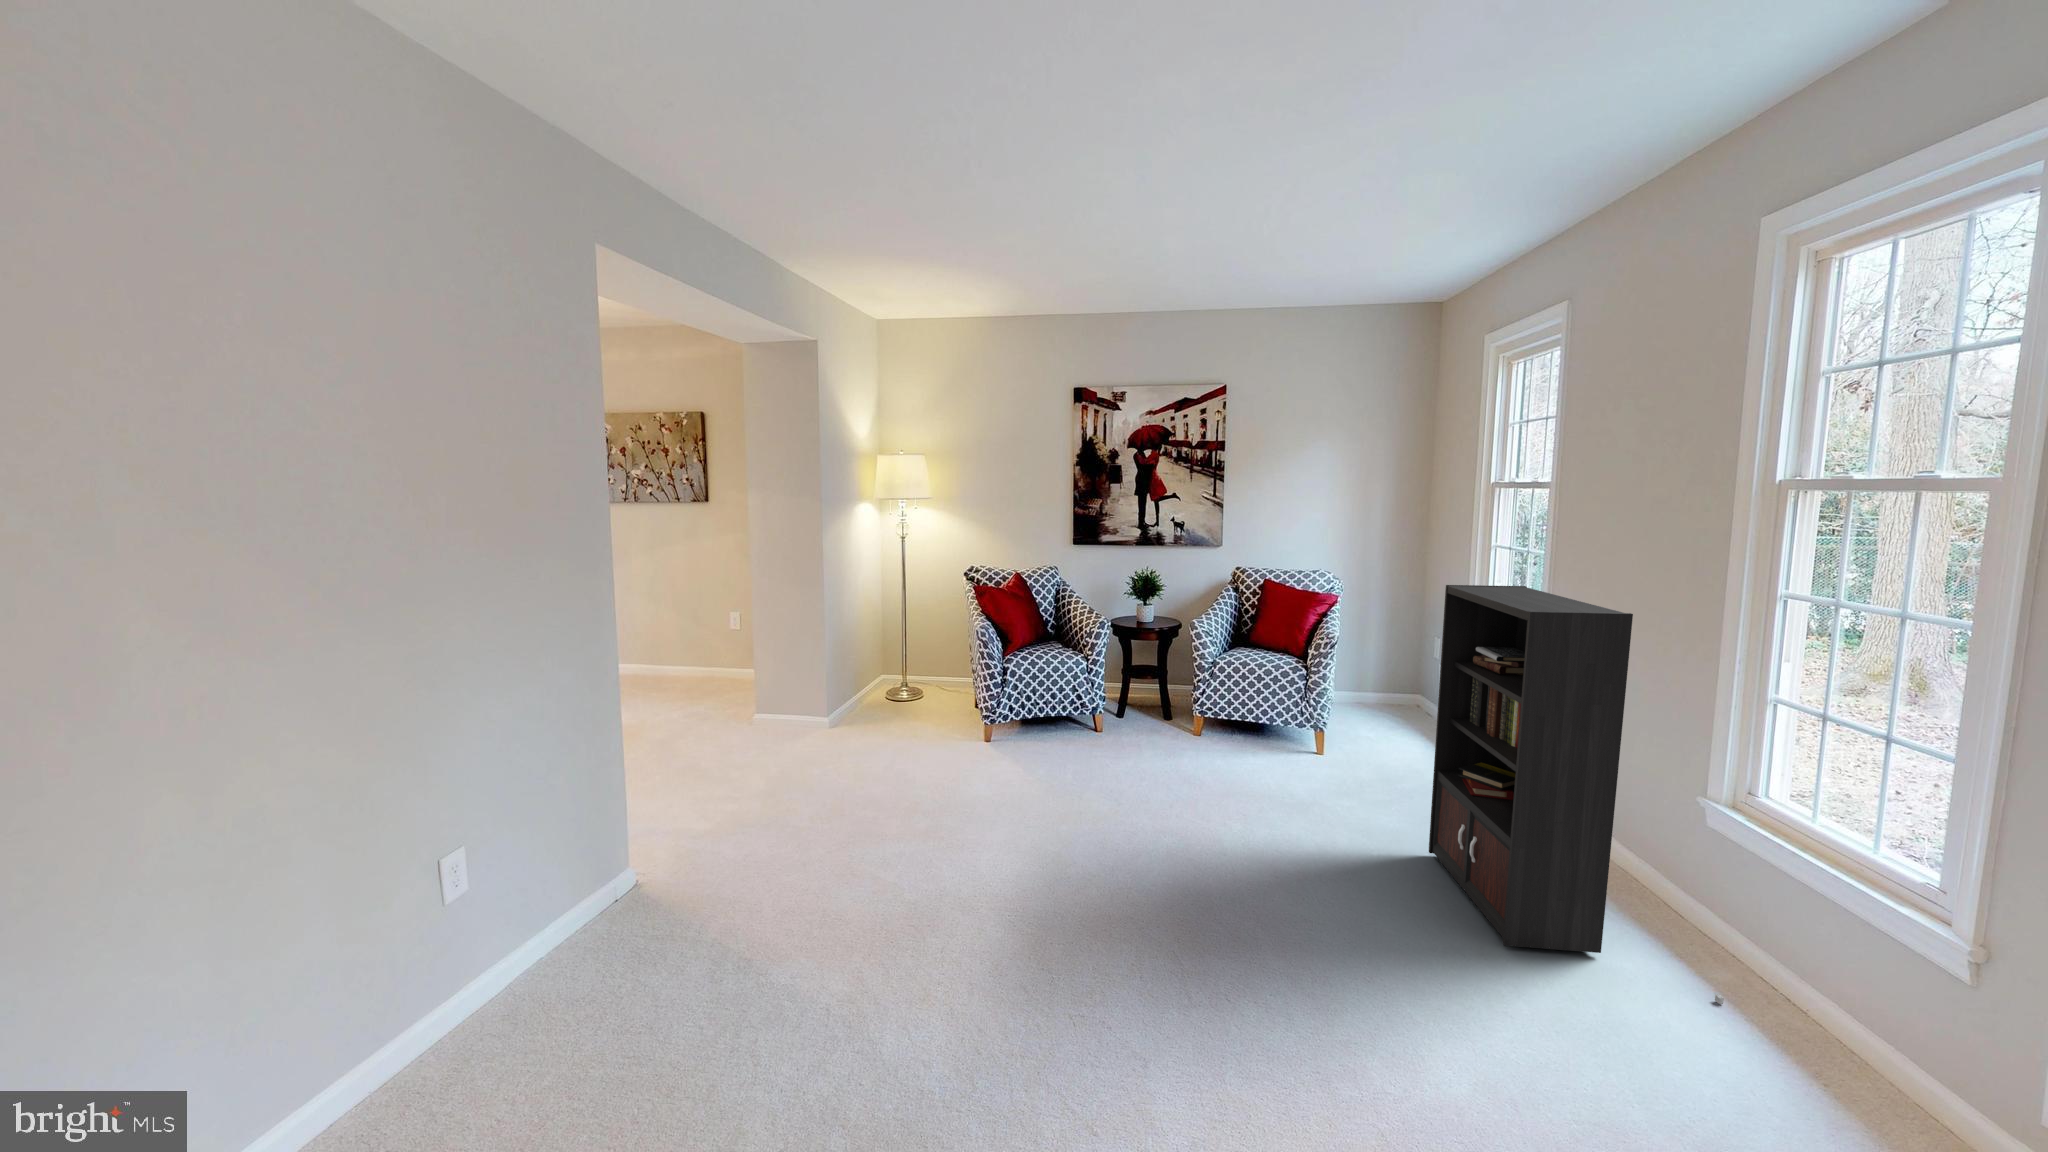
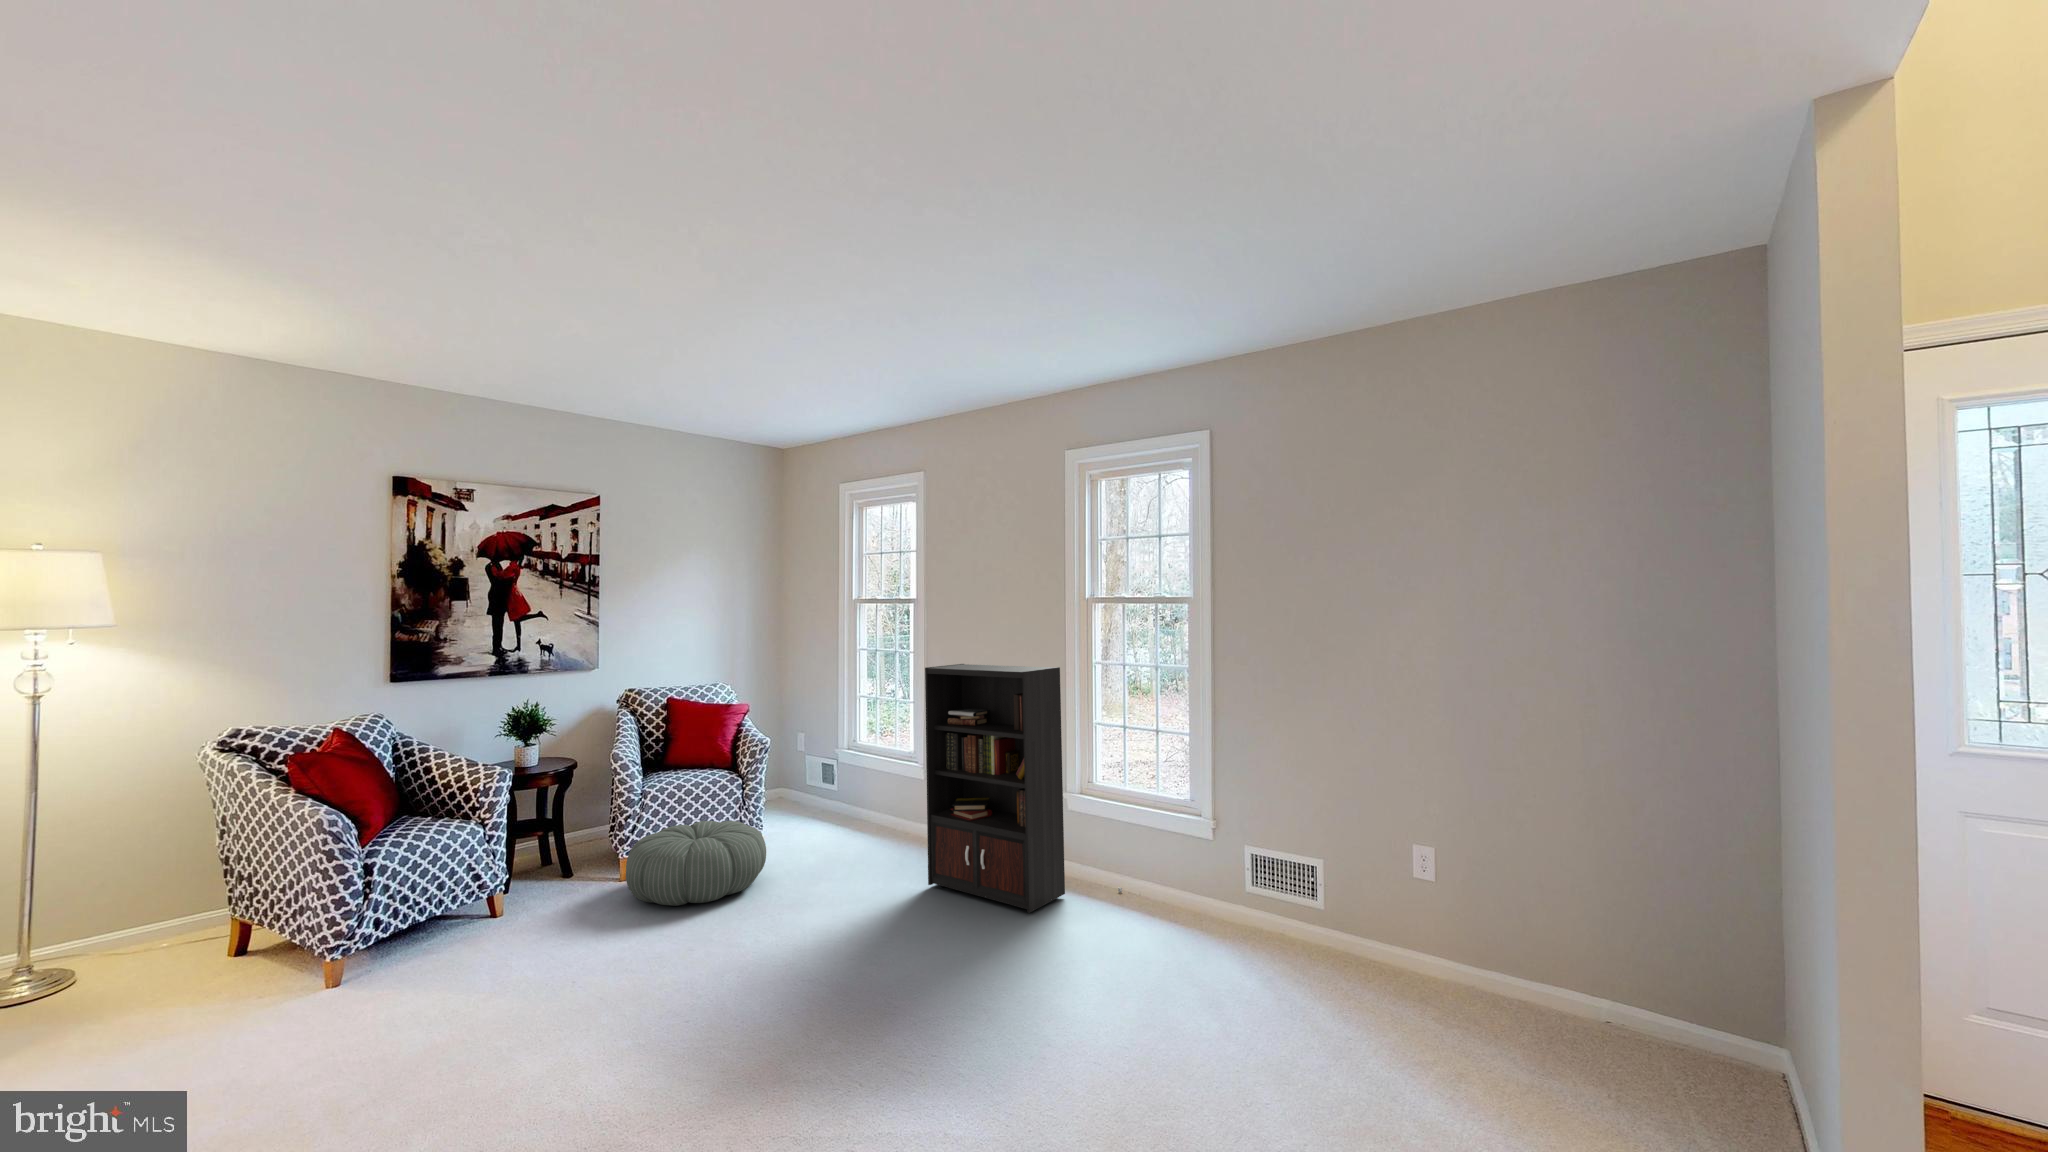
pouf: none [1165,699,1292,777] -> present [626,821,766,906]

